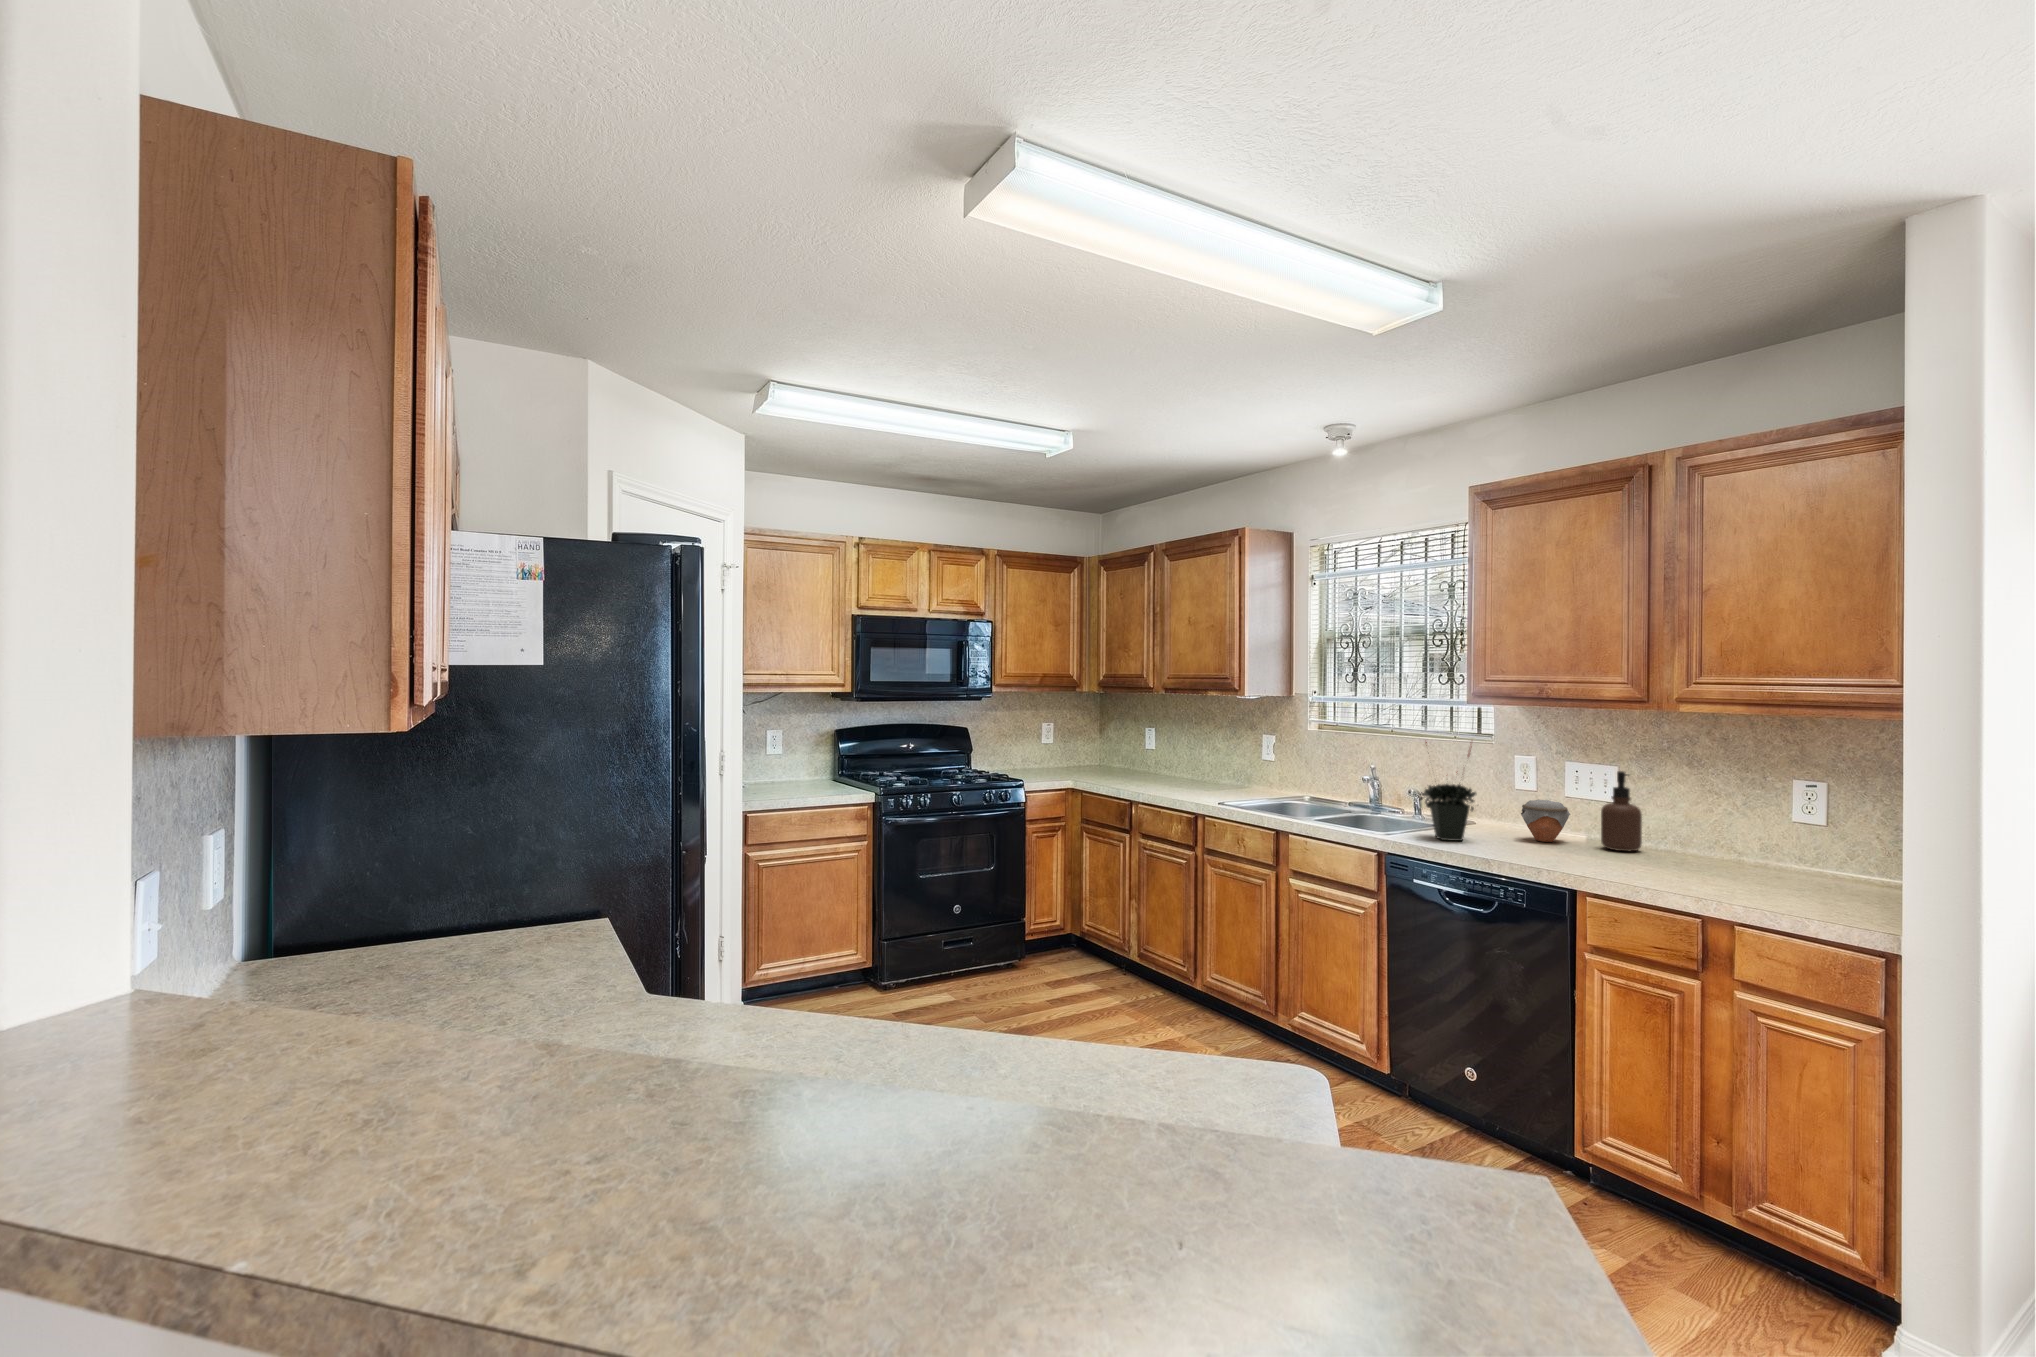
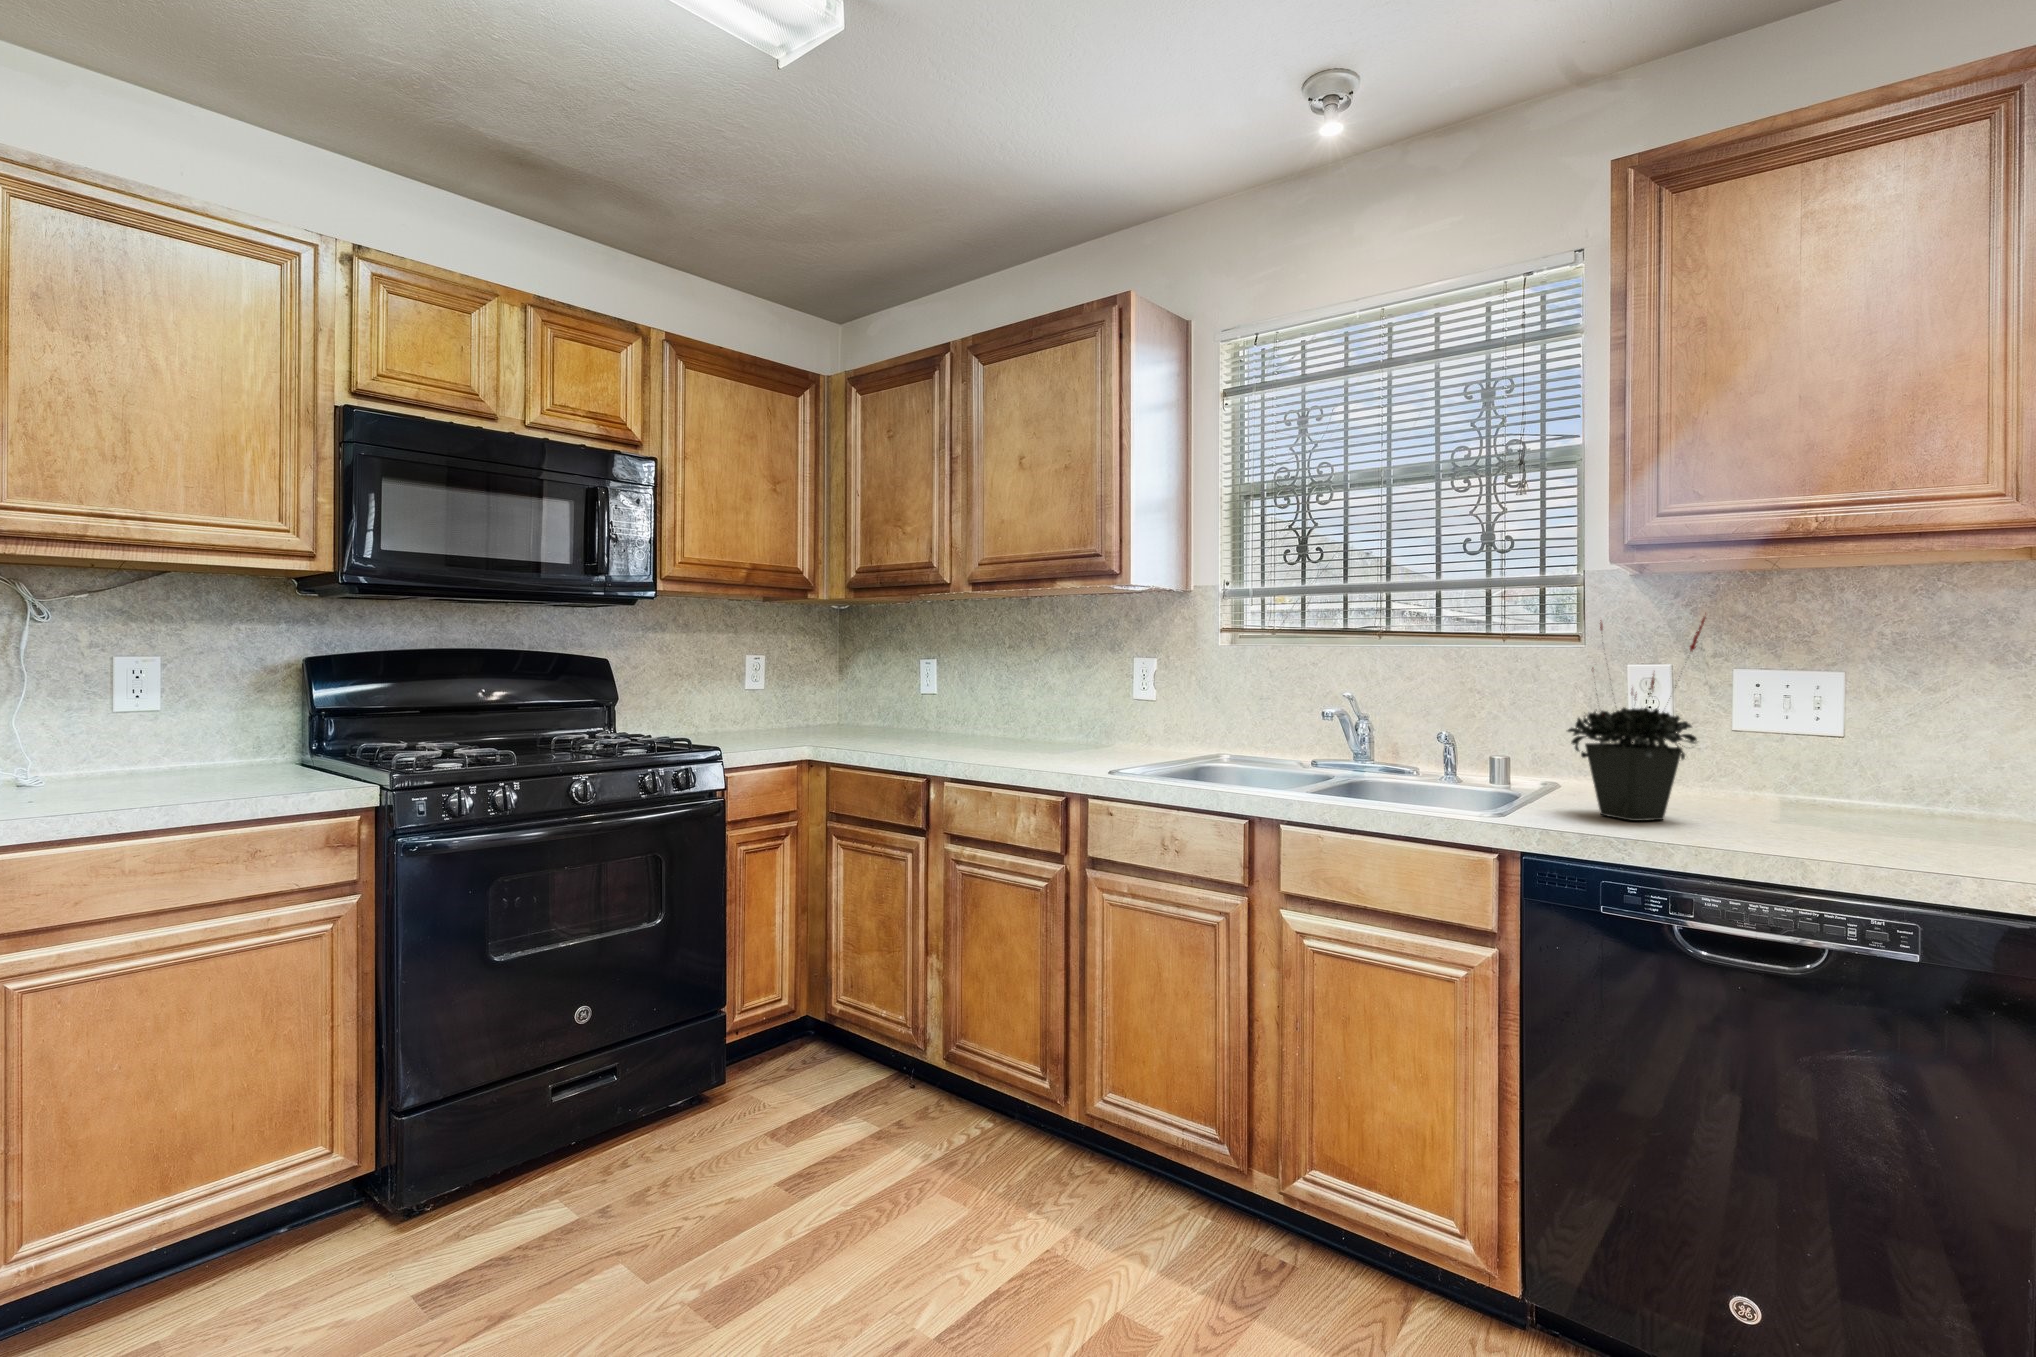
soap dispenser: present [1601,771,1642,851] -> none [1896,671,1987,822]
jar: present [1521,800,1570,842] -> none [1728,734,1825,812]

